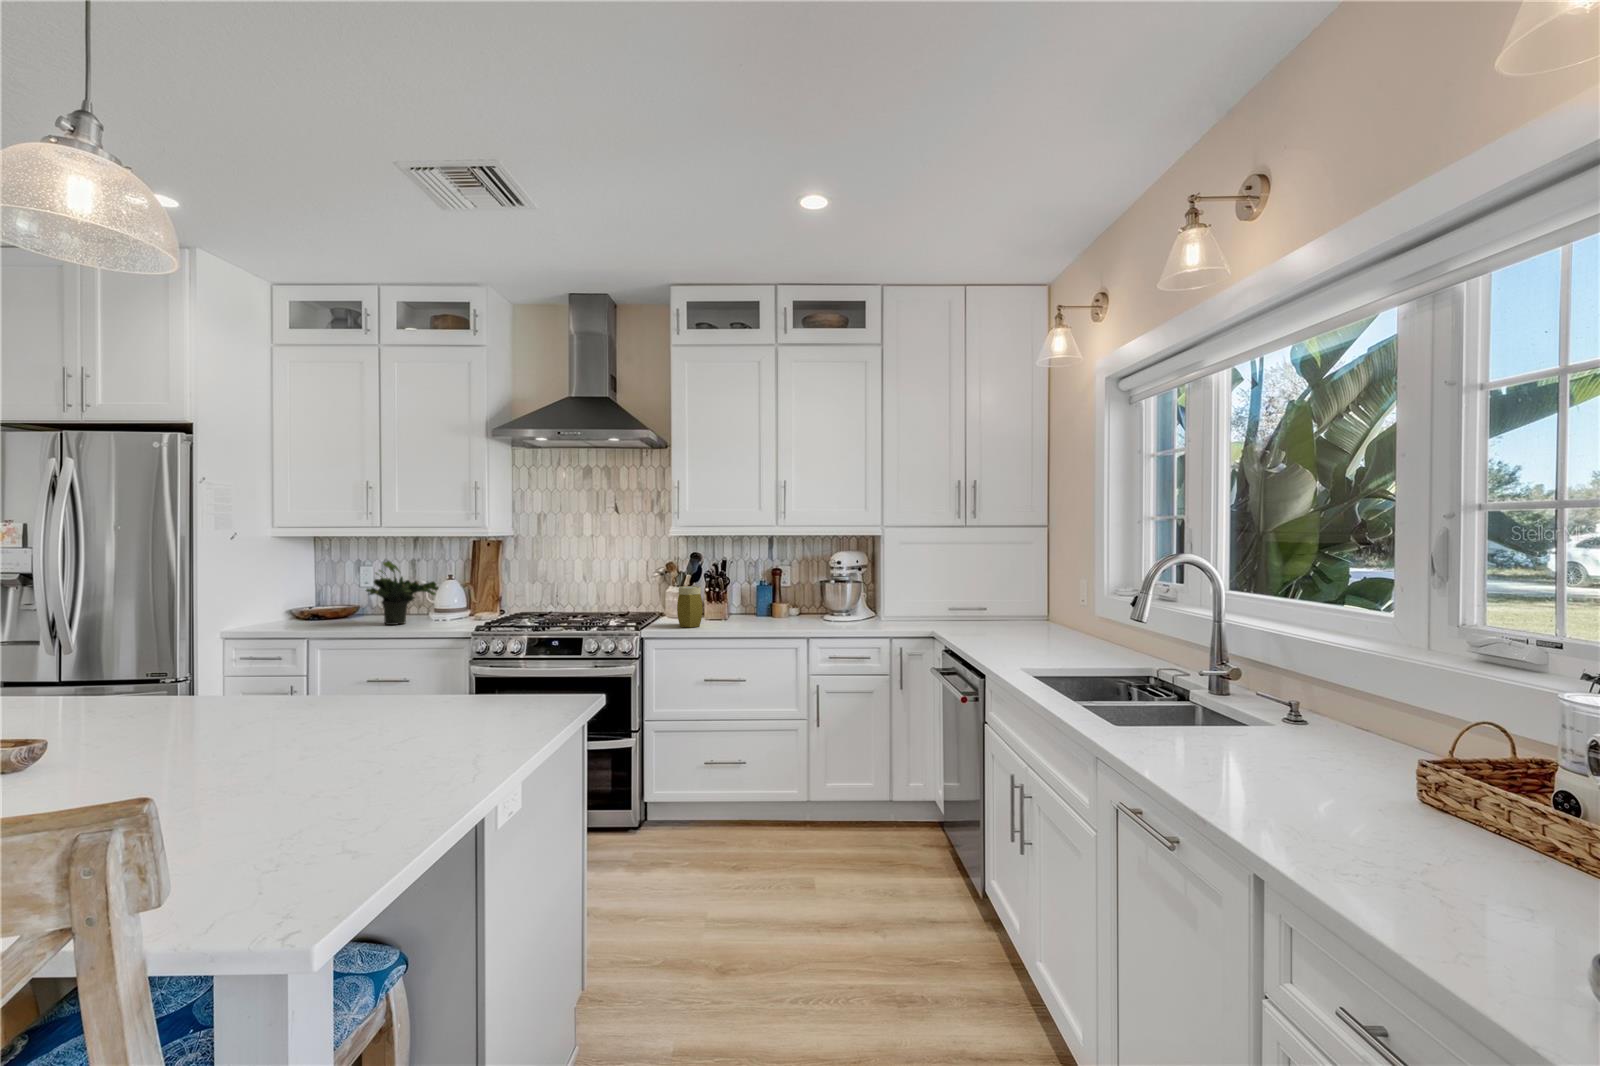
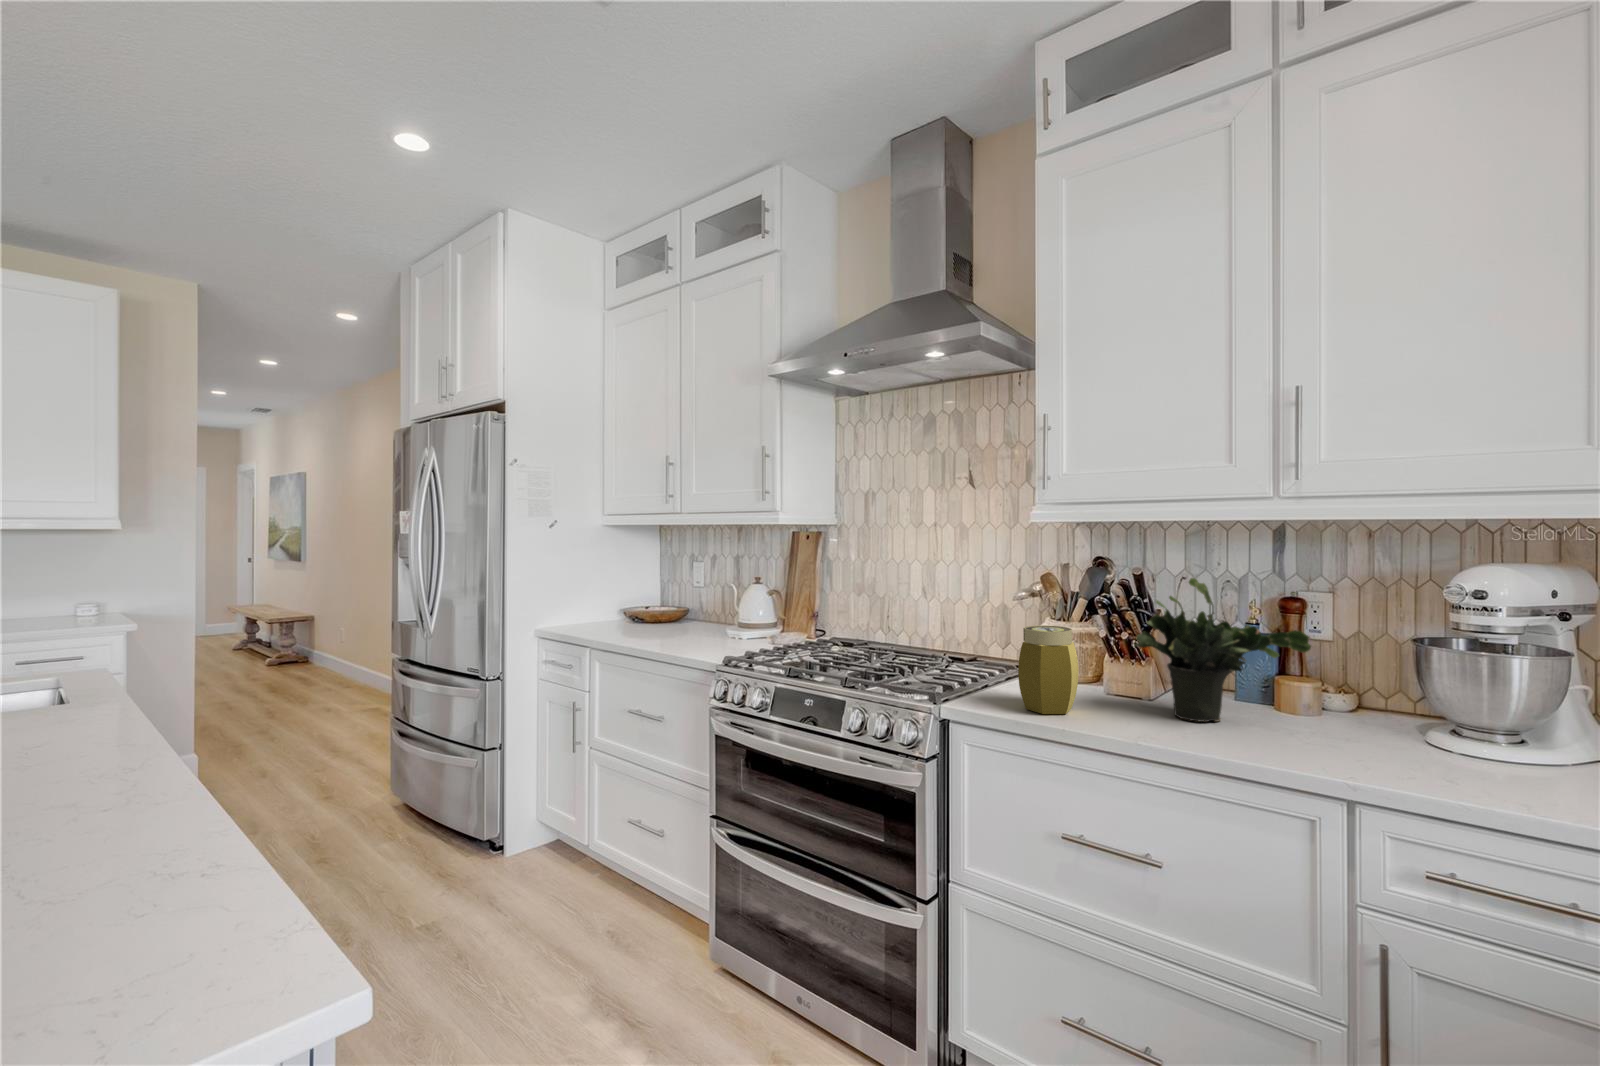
potted plant: present [366,561,439,625] -> present [1135,578,1311,722]

